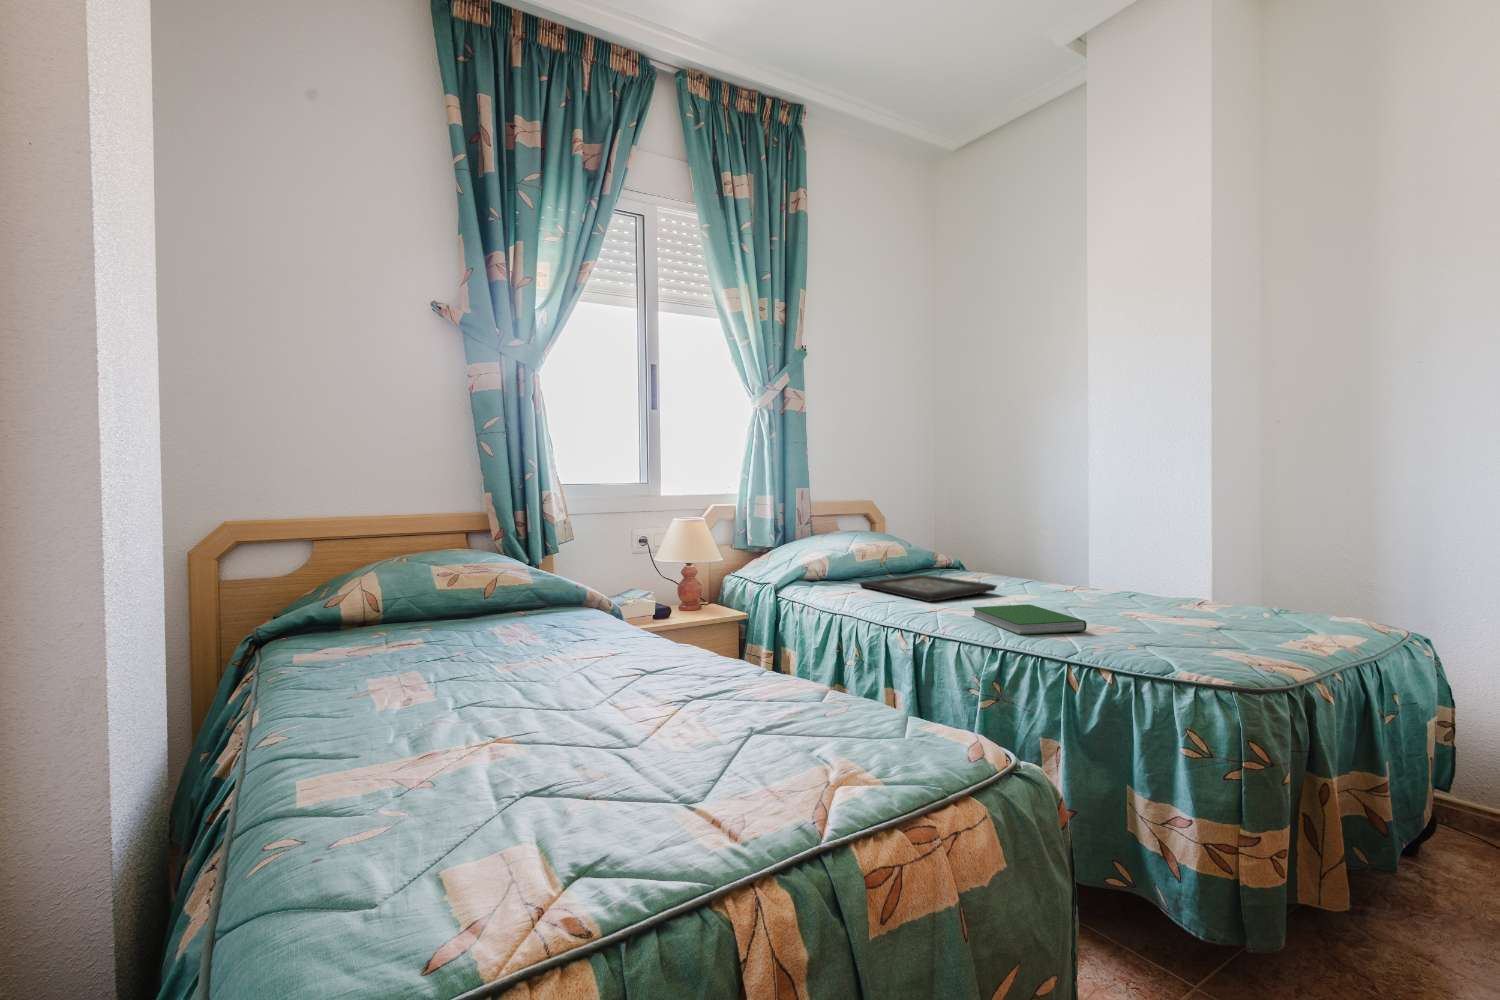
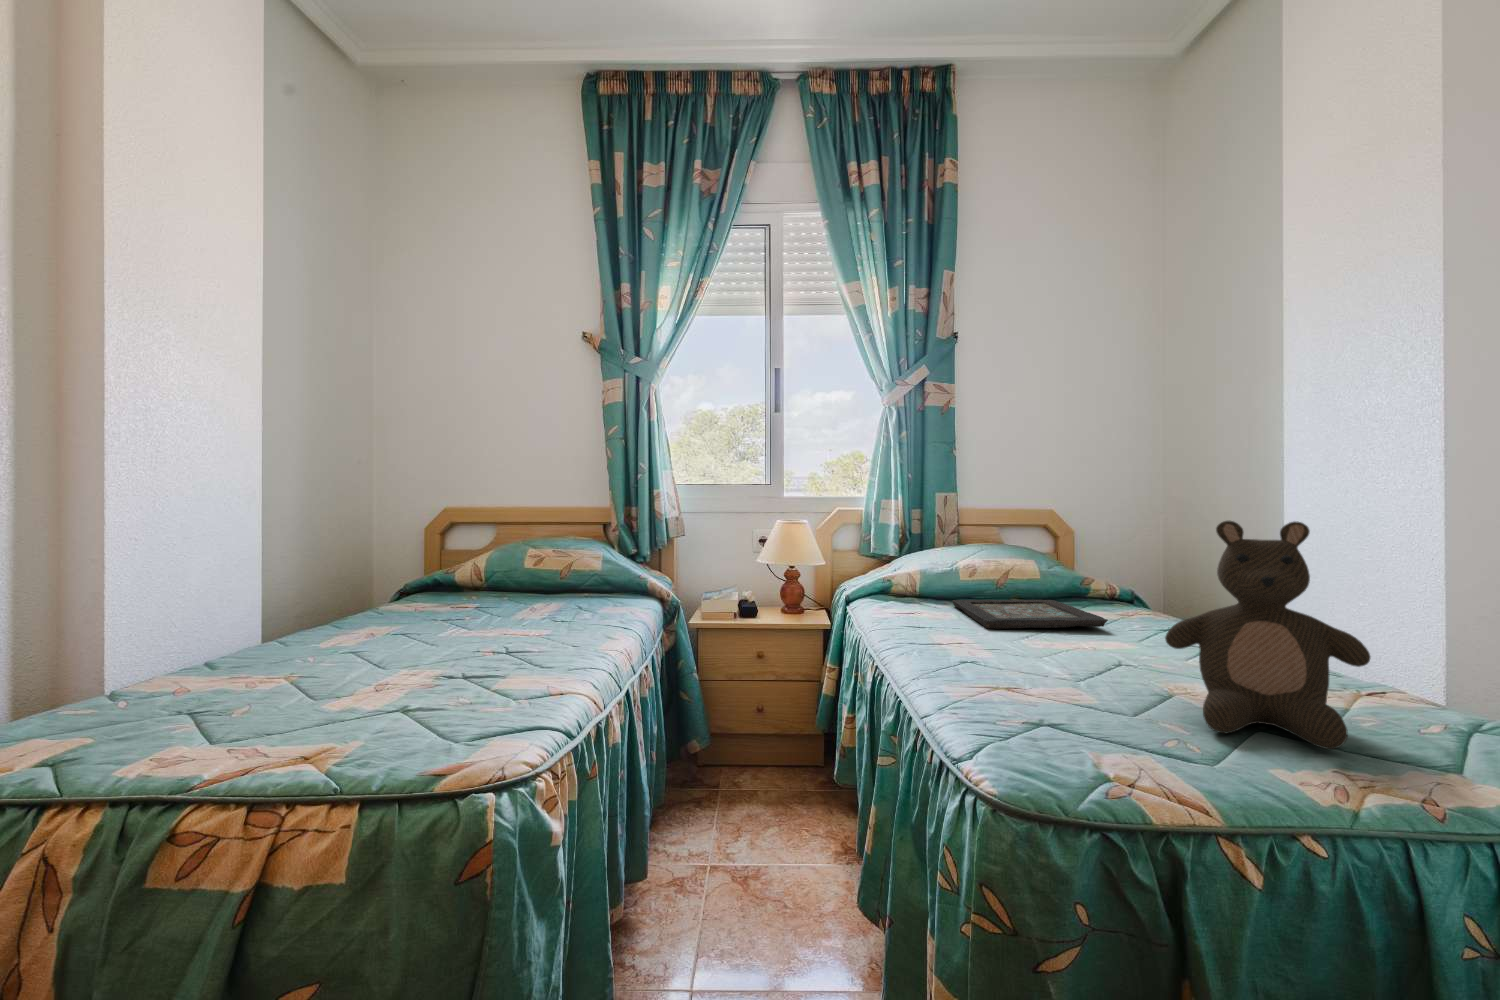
stuffed bear: none [1145,503,1286,650] -> present [1165,521,1370,749]
hardcover book: present [972,604,1087,635] -> none [989,637,1091,682]

